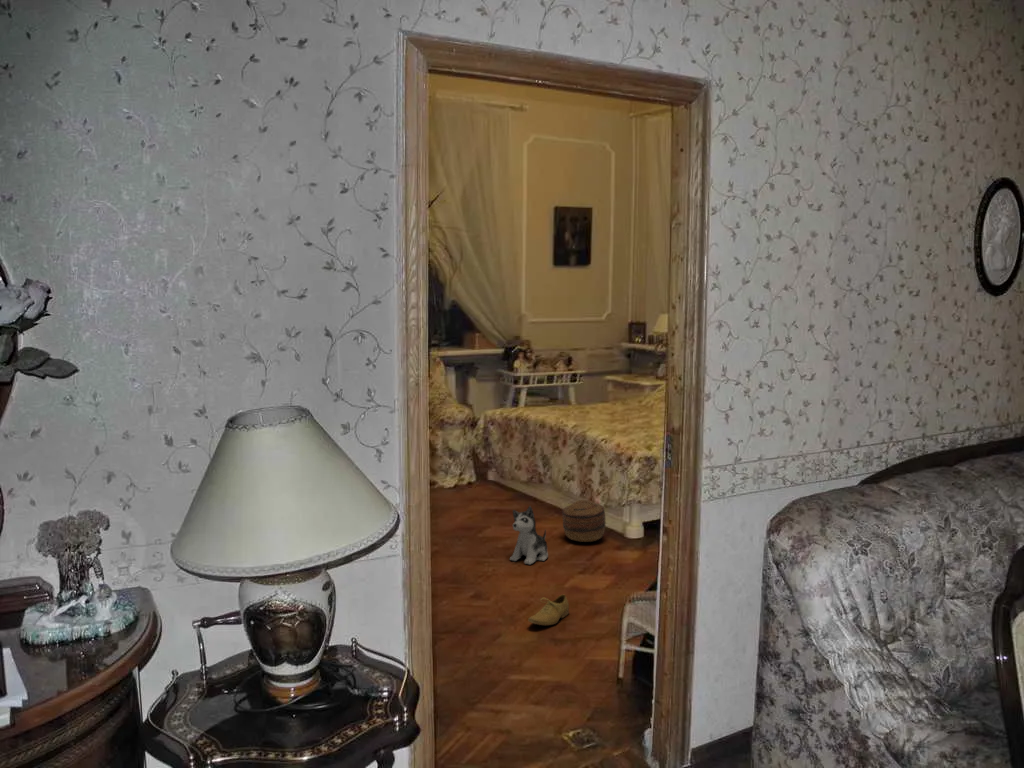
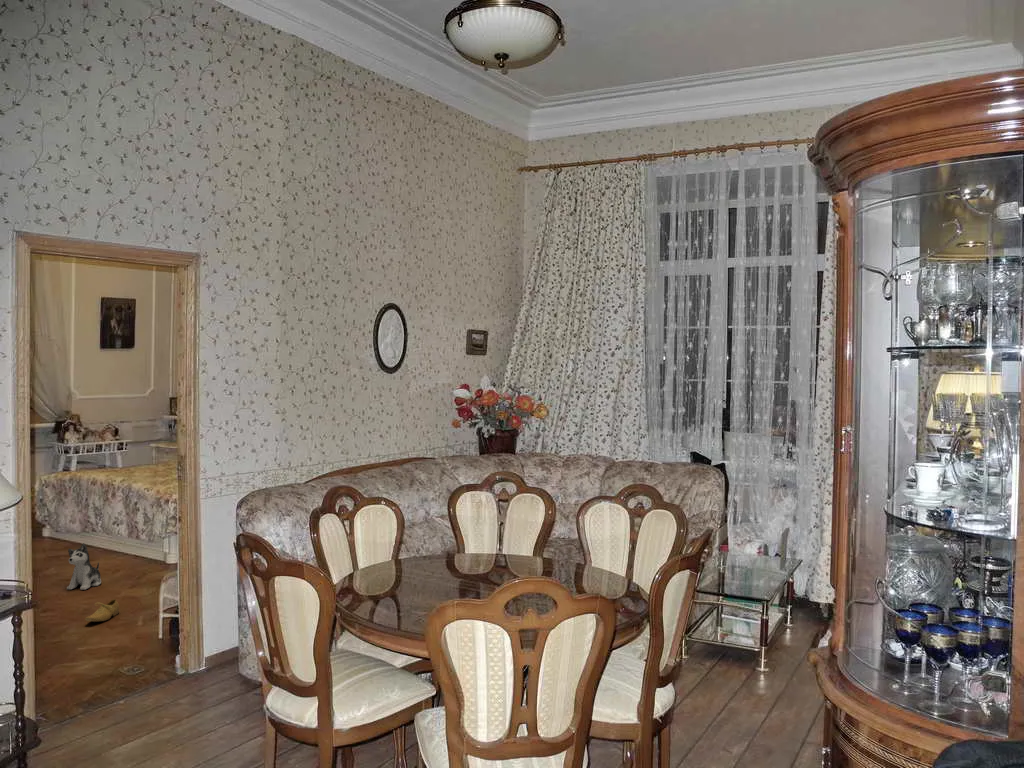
basket: present [562,500,606,542] -> none [113,537,151,570]

